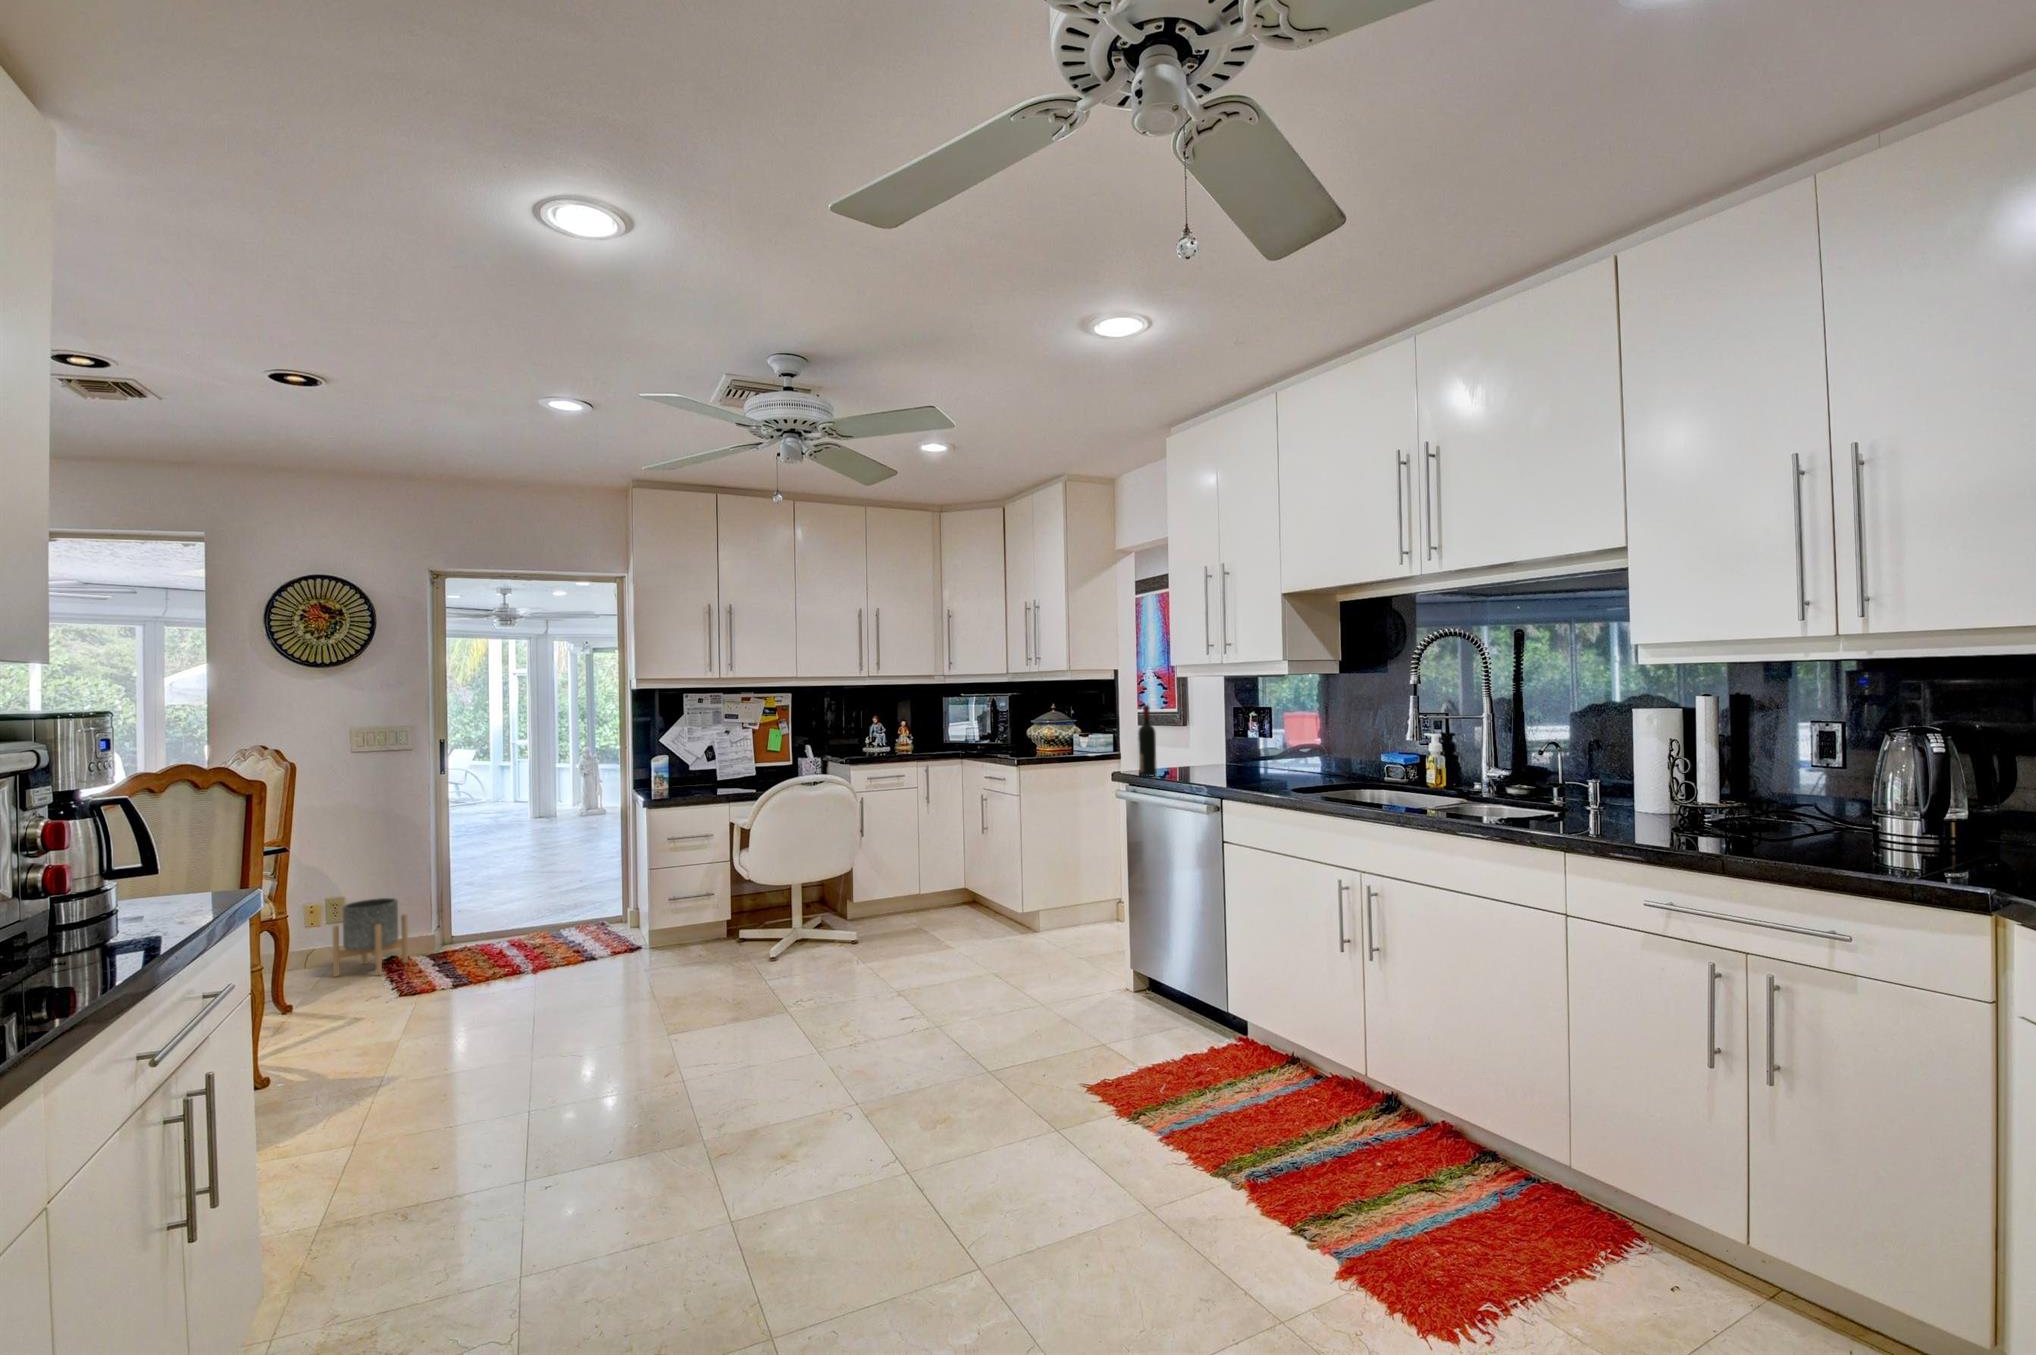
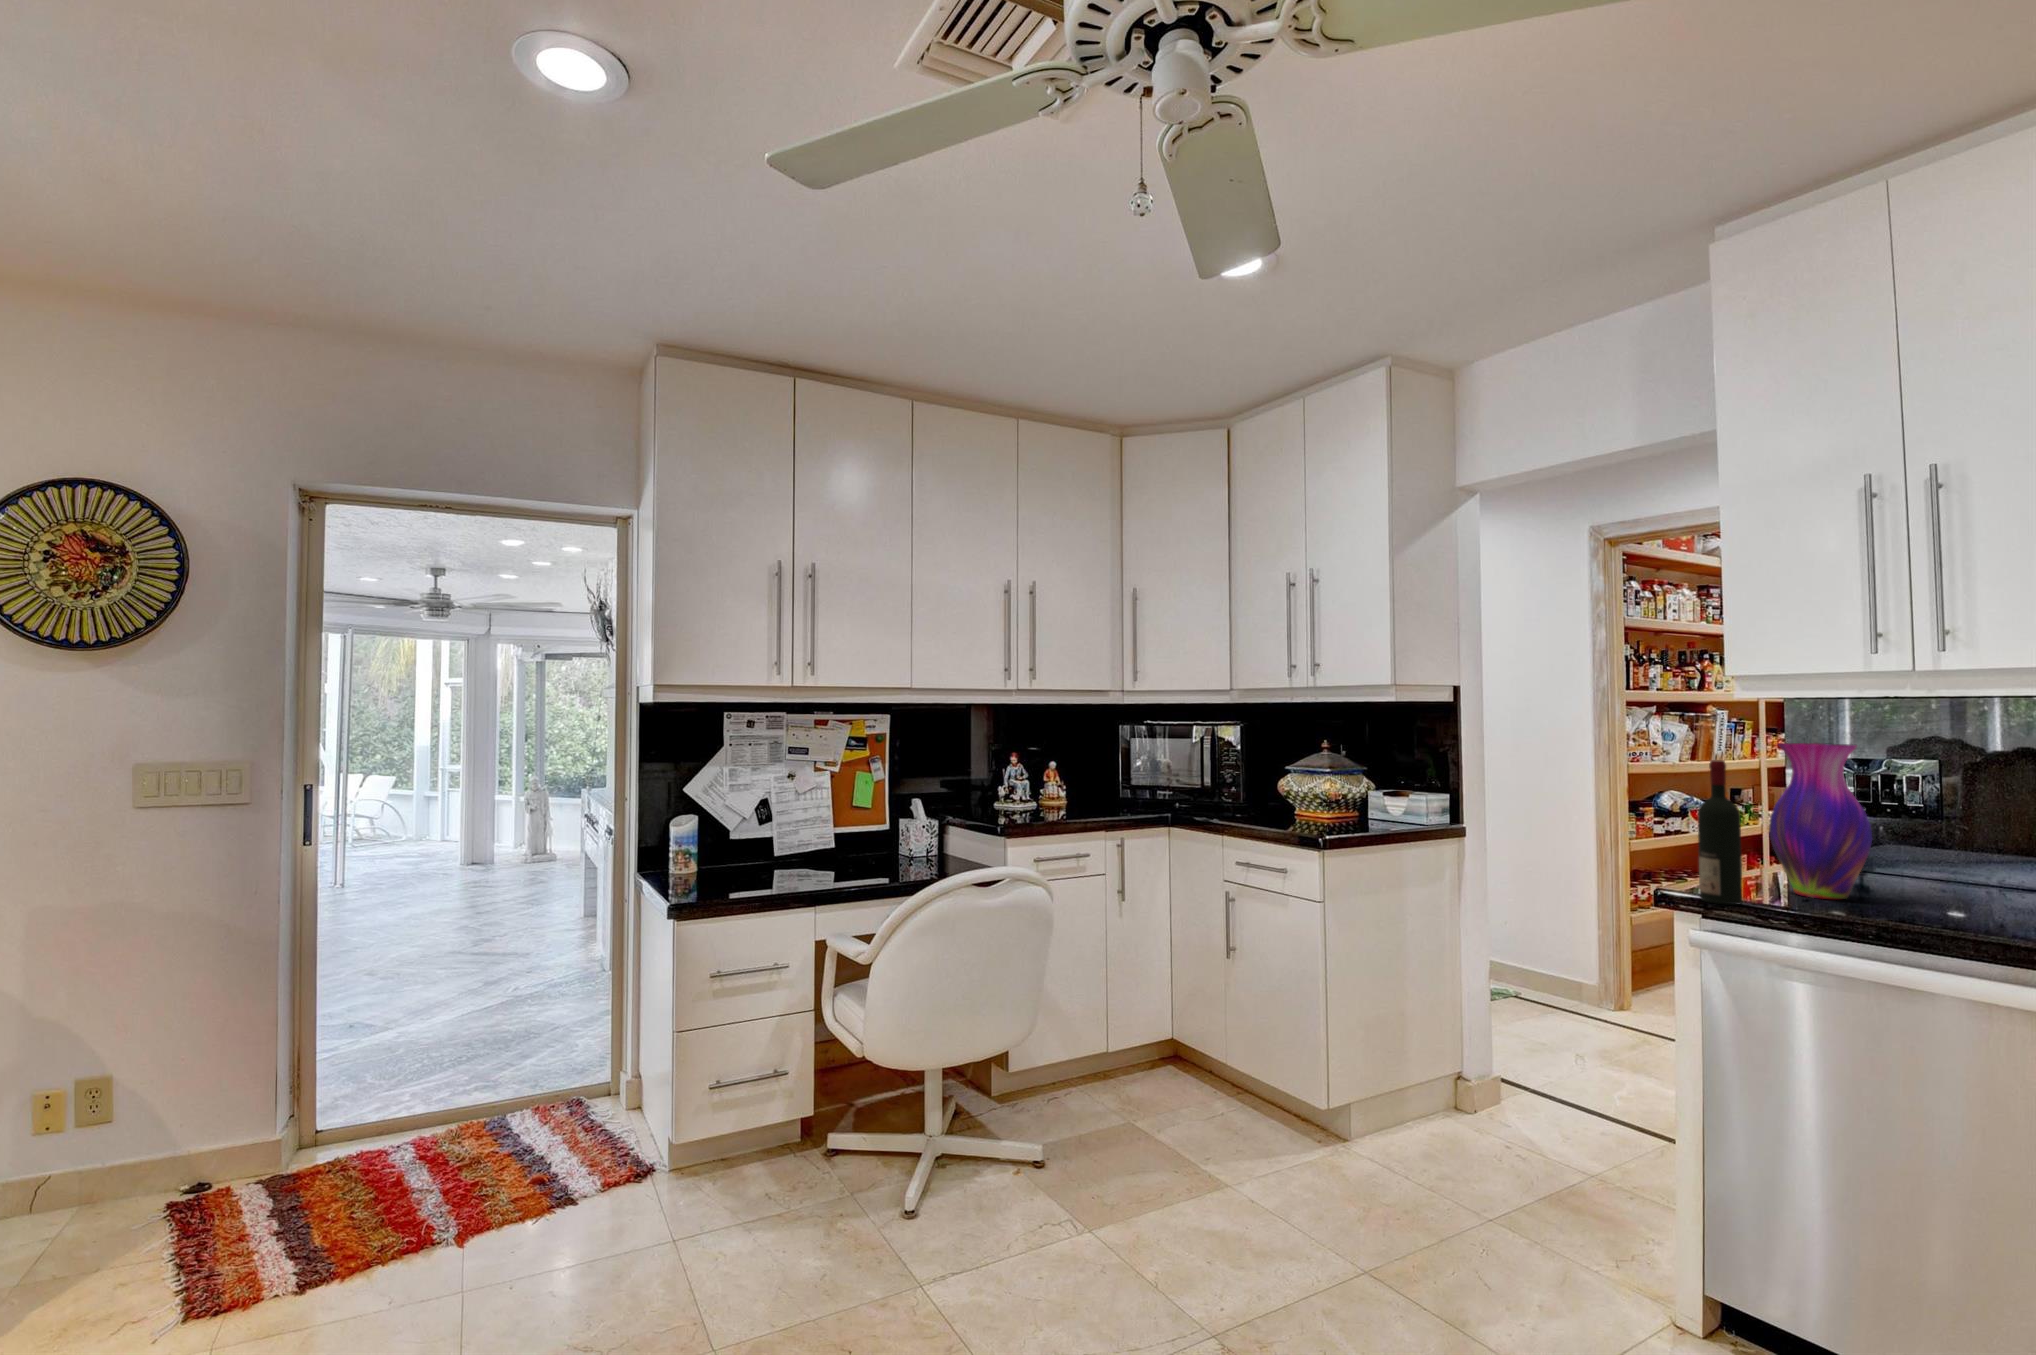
vase: none [1204,696,1246,776] -> present [1769,743,1872,899]
planter: present [332,898,408,977] -> none [65,1078,224,1244]

